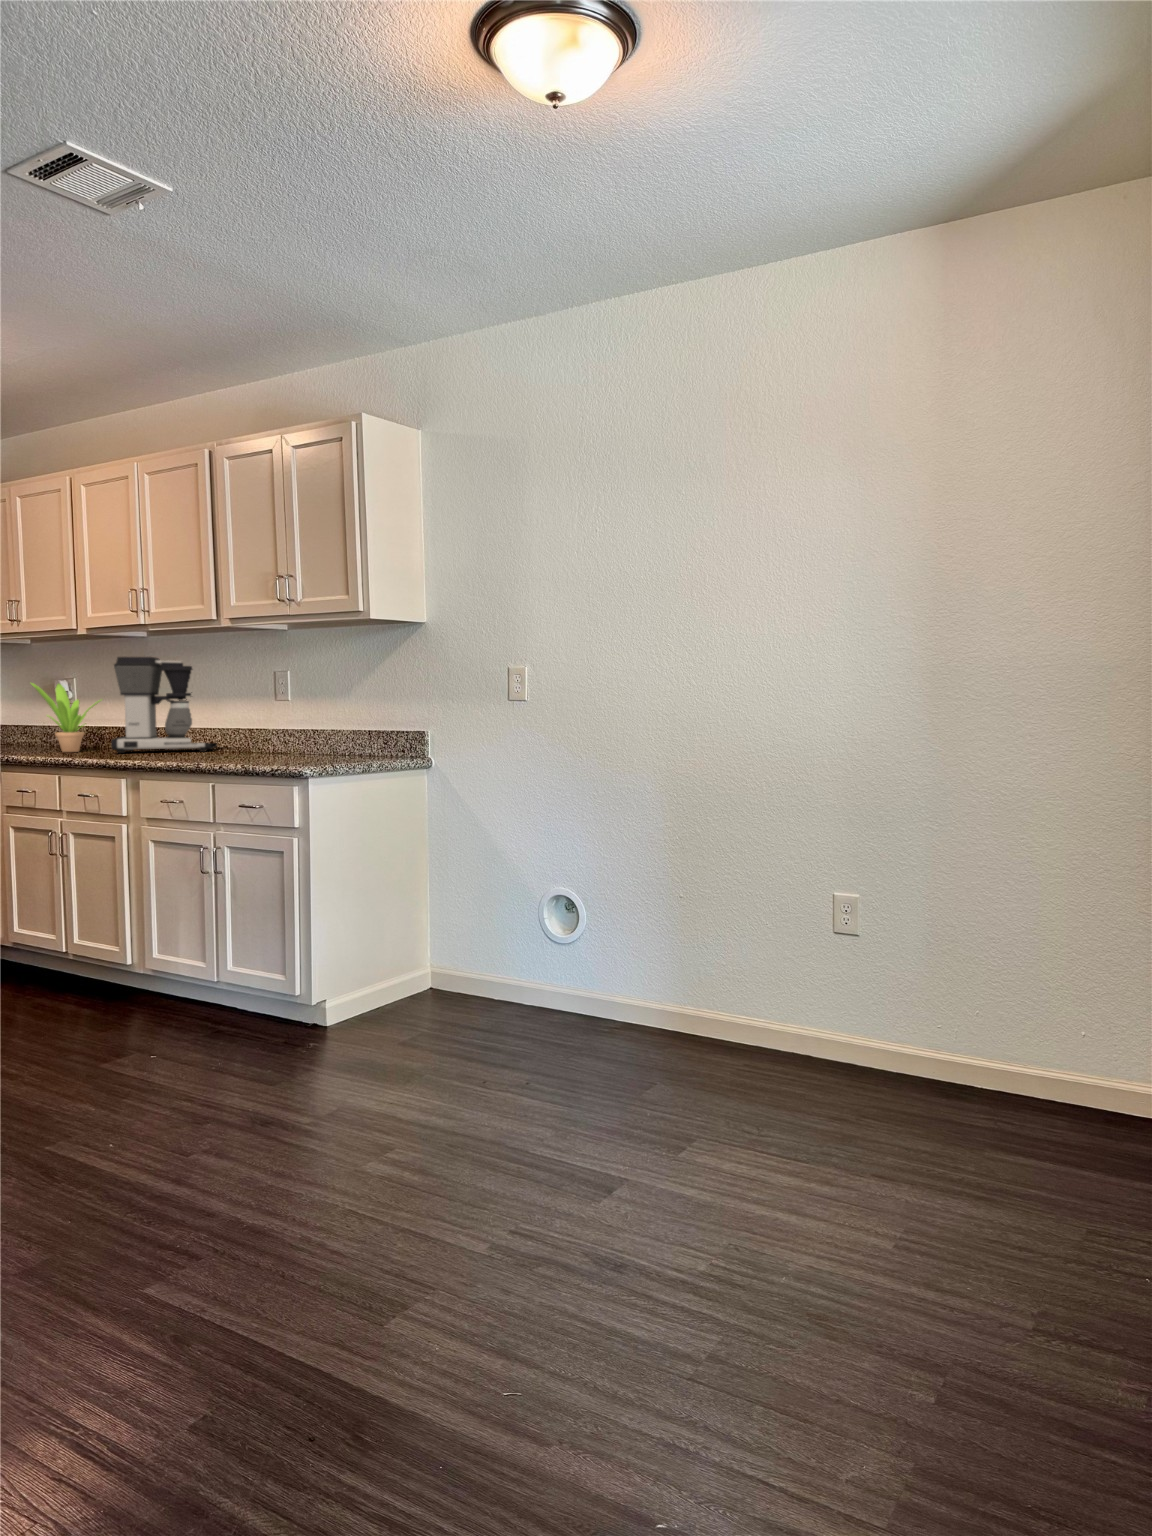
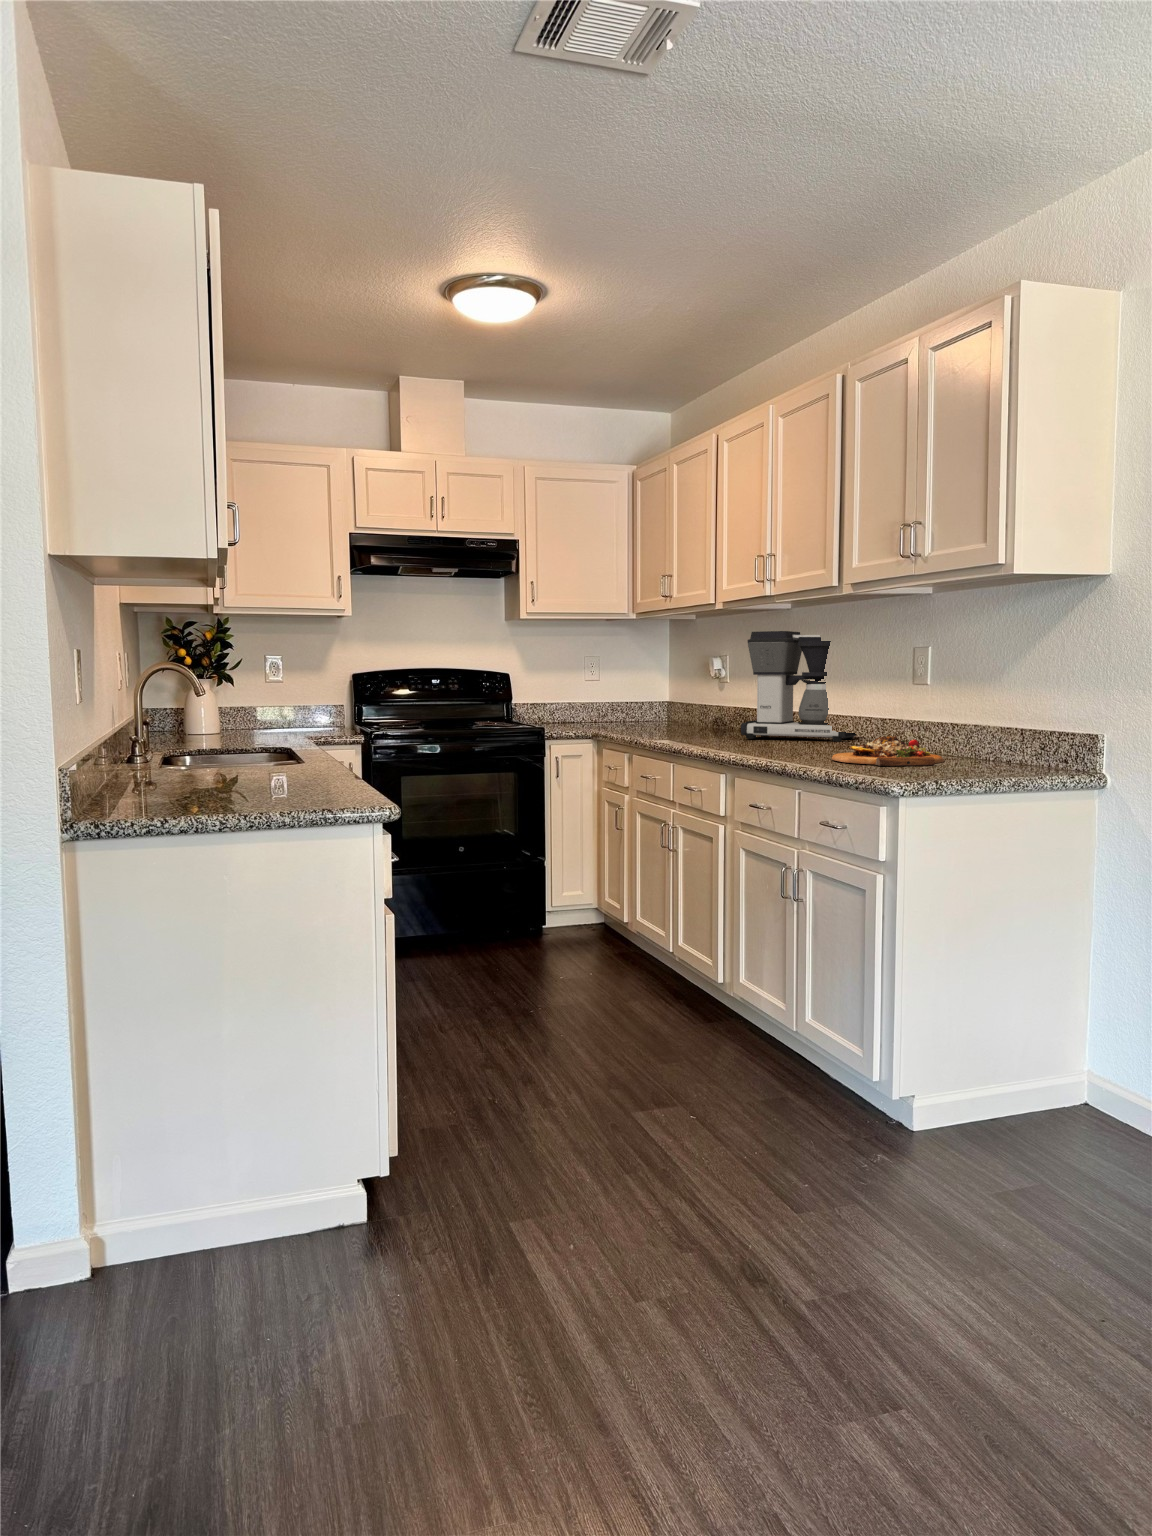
potted plant: present [31,683,101,752] -> none [673,660,745,734]
cutting board: none [224,740,314,762] -> present [832,736,944,766]

